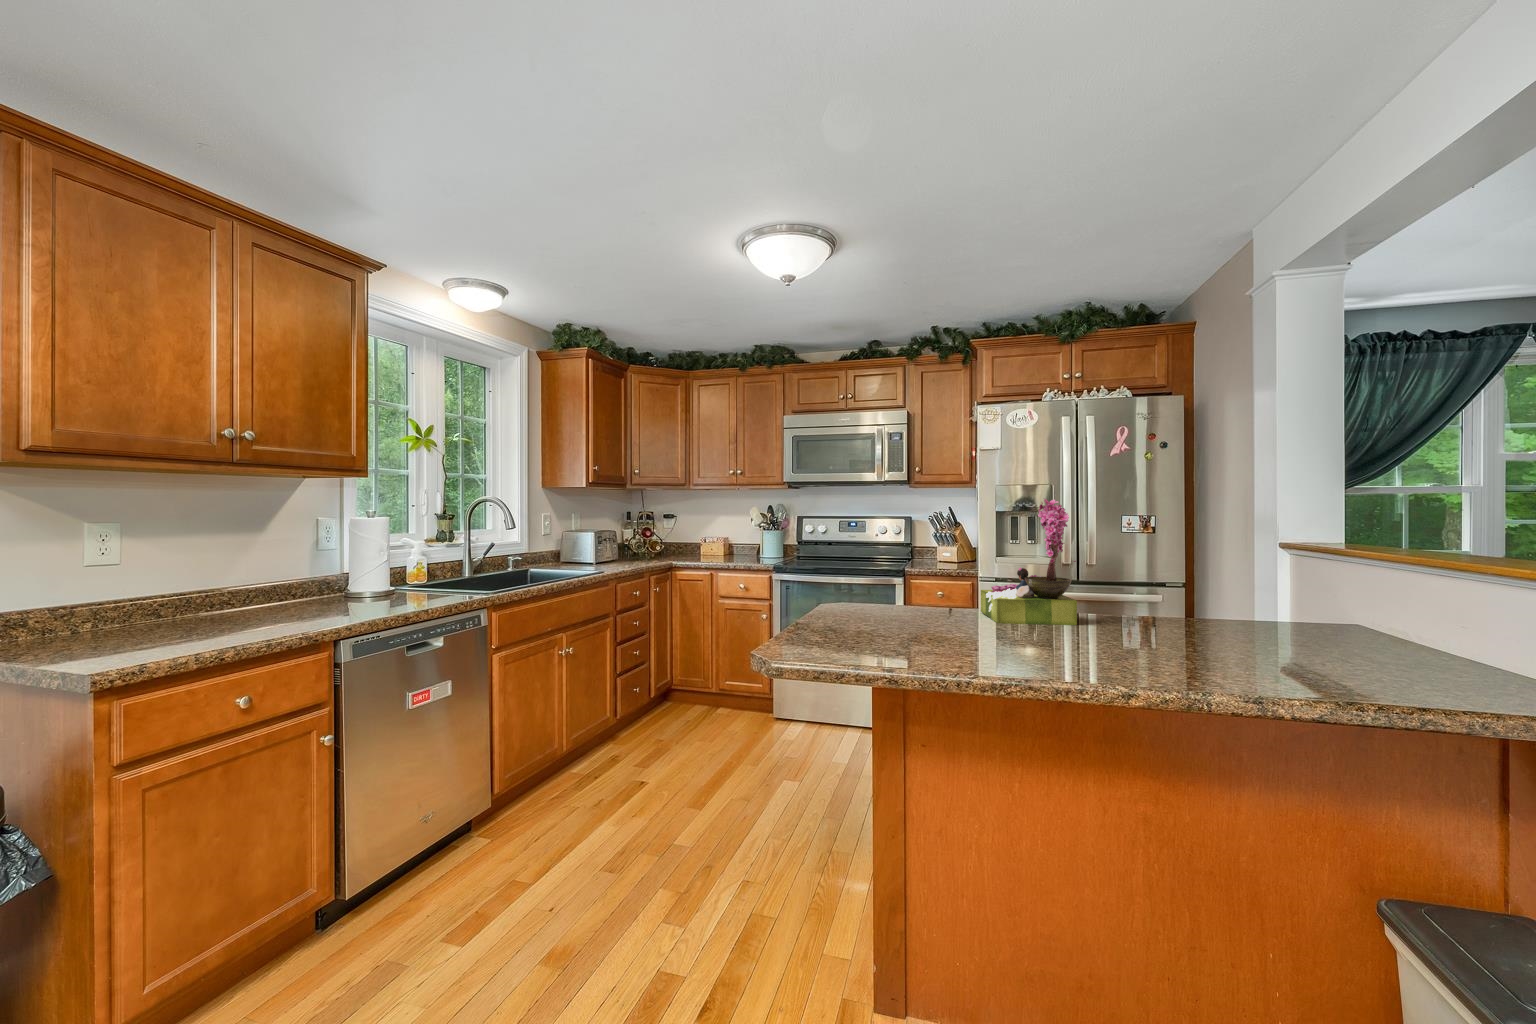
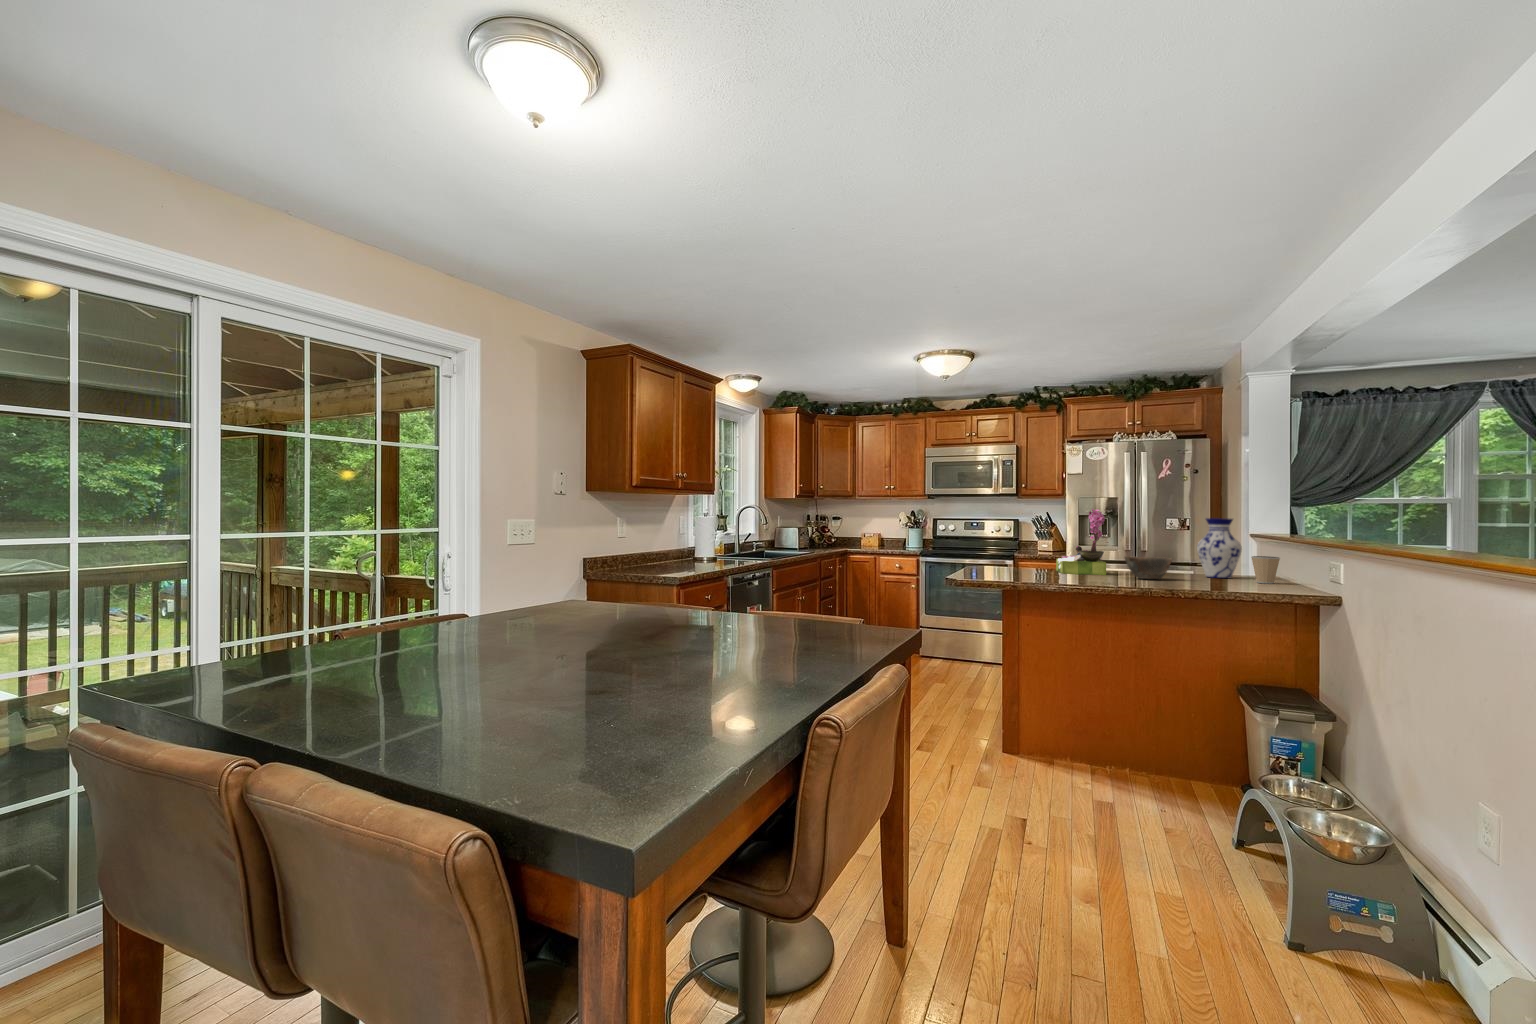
vase: none [1230,515,1317,628] -> present [1197,518,1242,578]
coffee cup: none [1367,591,1434,650] -> present [1251,556,1280,584]
bowl: none [1123,592,1220,643] -> present [1125,556,1172,579]

